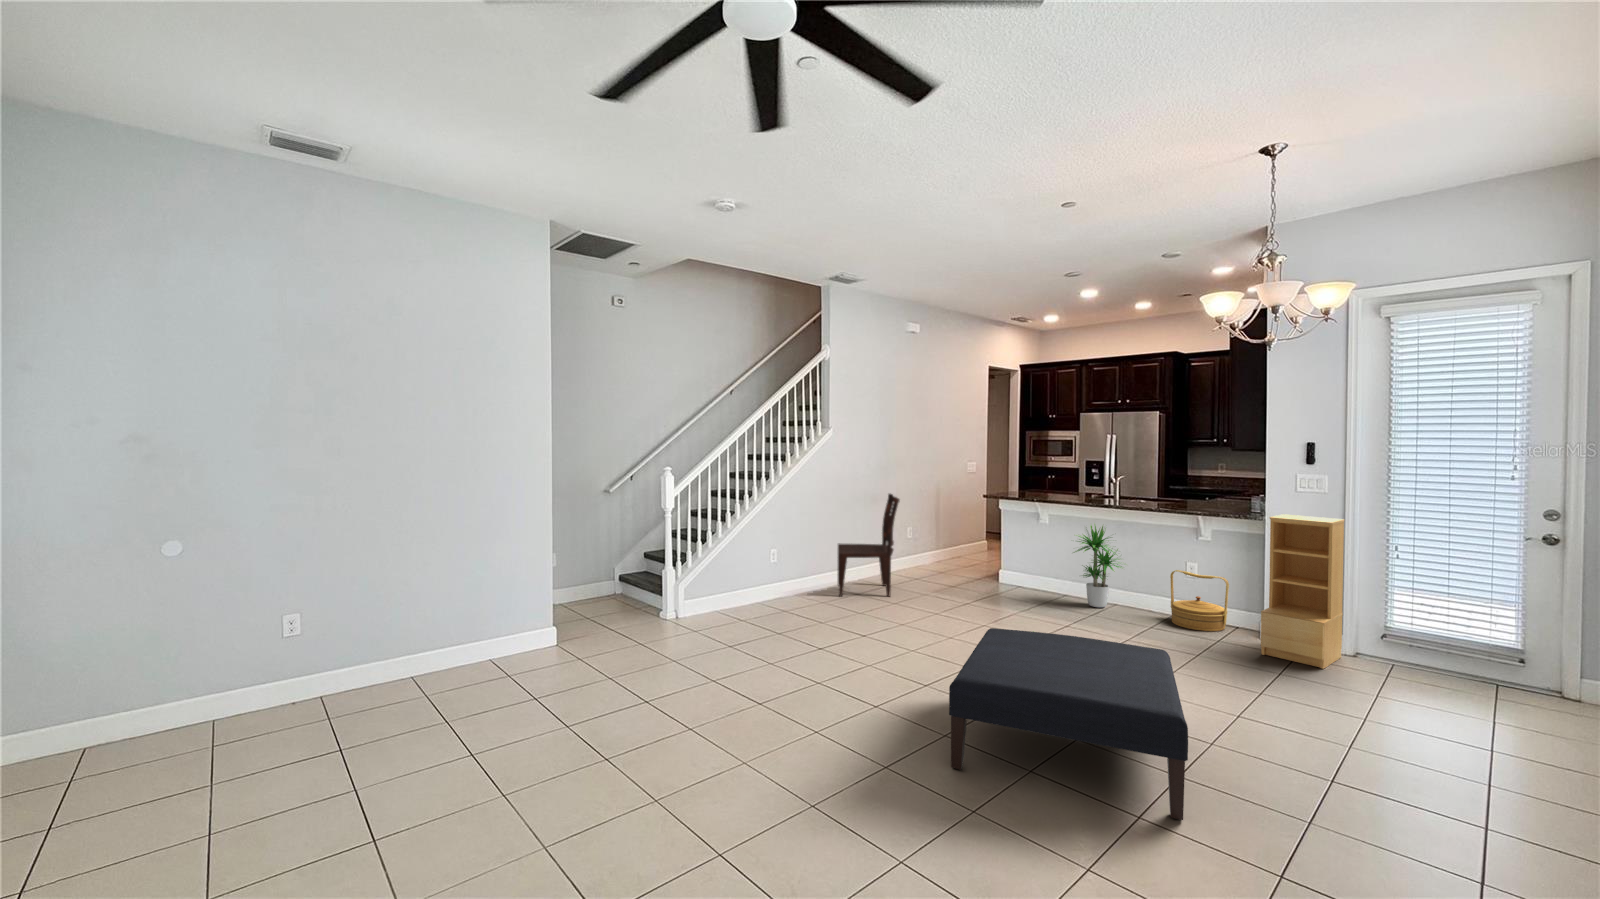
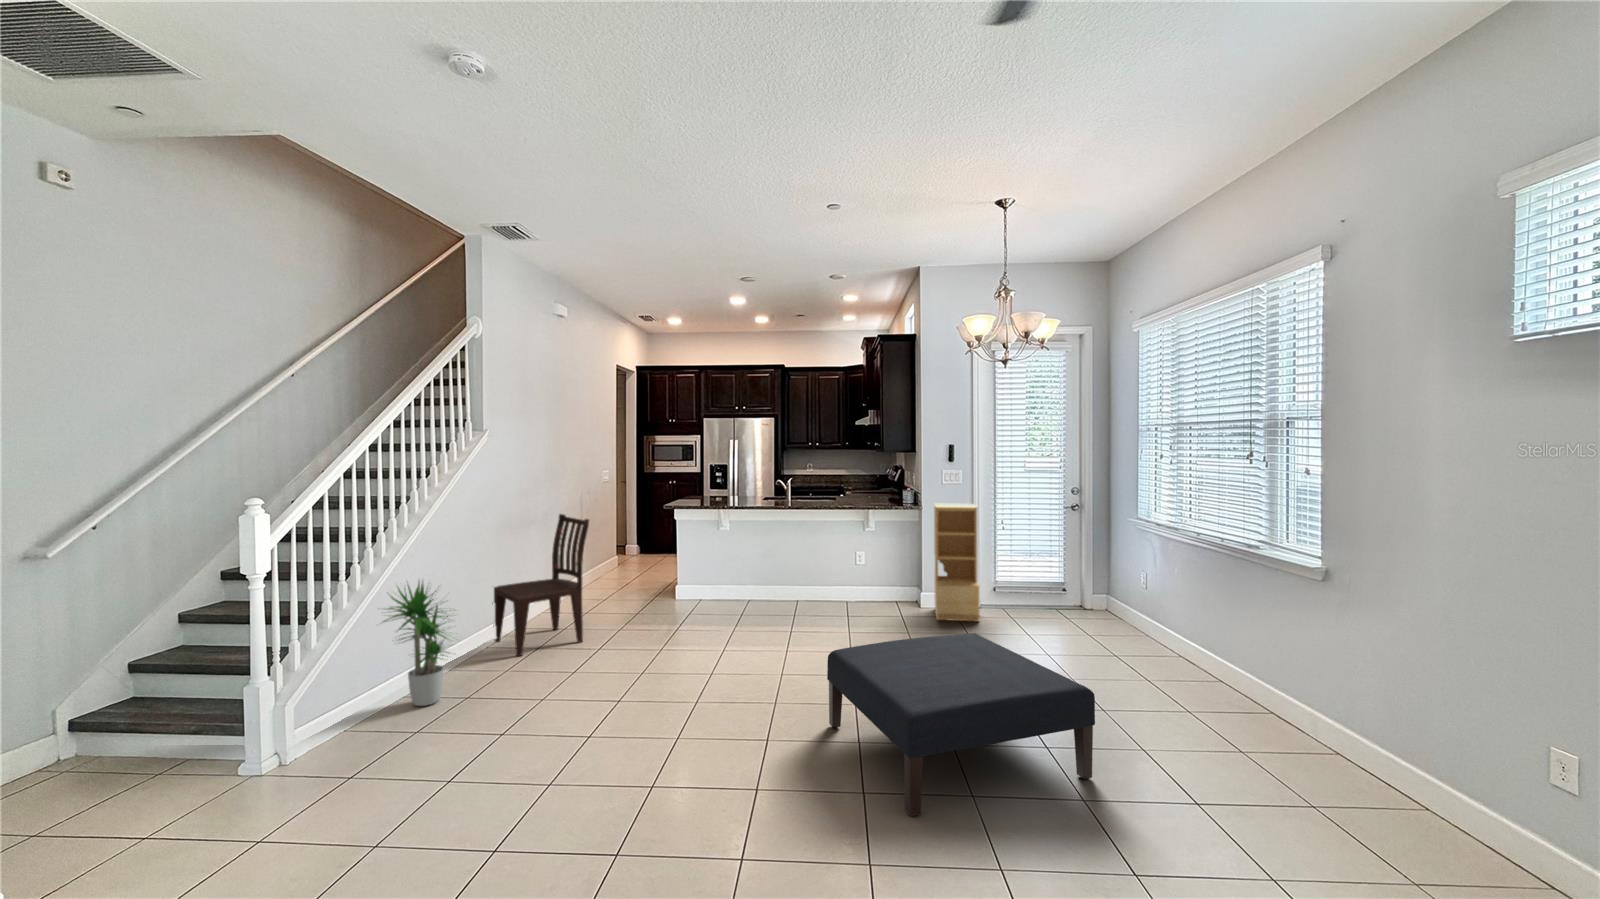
potted plant: present [1074,524,1122,607] -> present [382,583,454,706]
woven basket: present [1170,570,1229,631] -> none [847,560,894,611]

